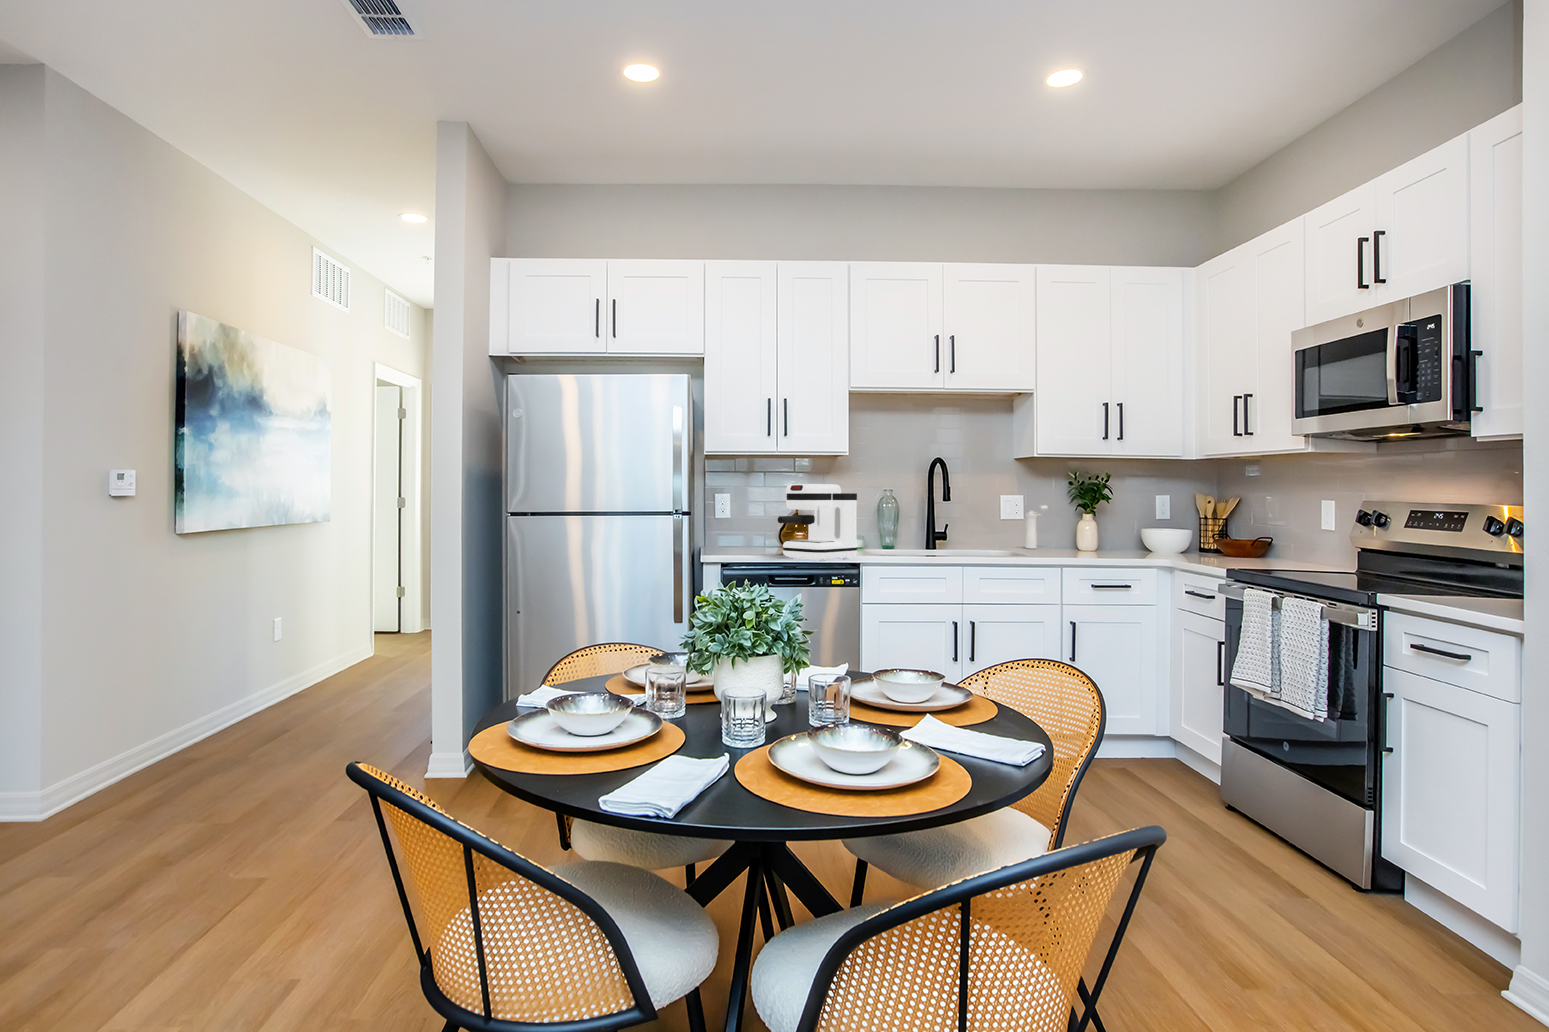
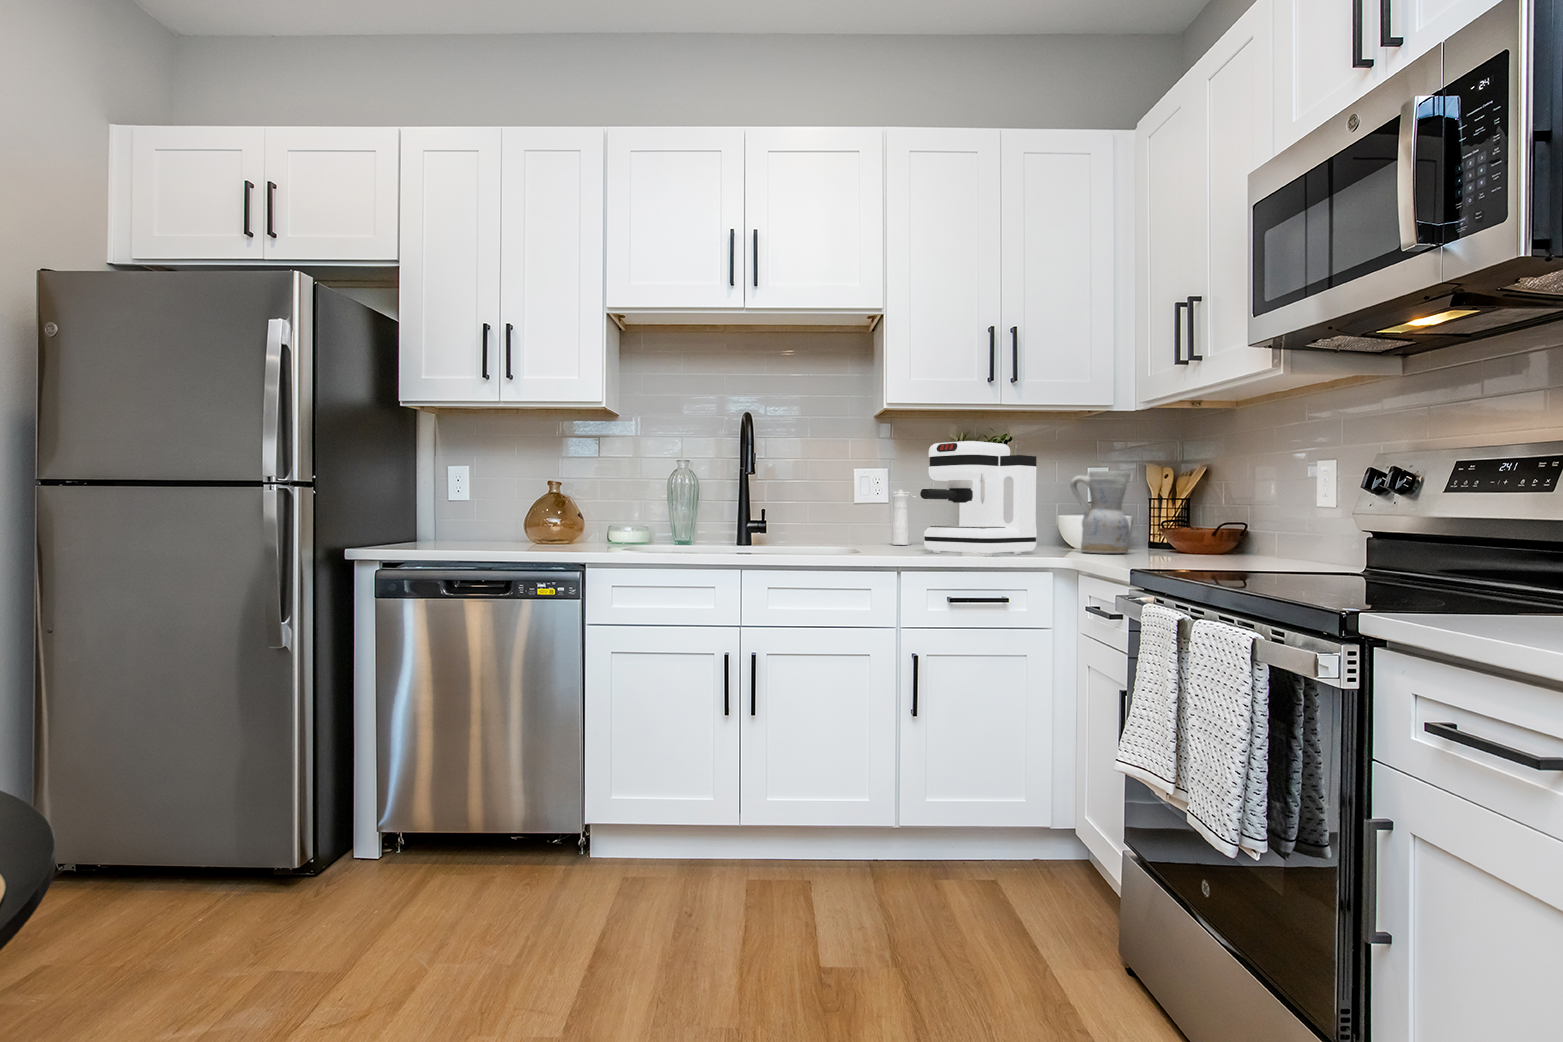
coffee maker: present [778,484,857,561] -> present [920,441,1037,556]
ceramic pitcher: none [1159,501,1200,555] -> present [1070,471,1130,553]

